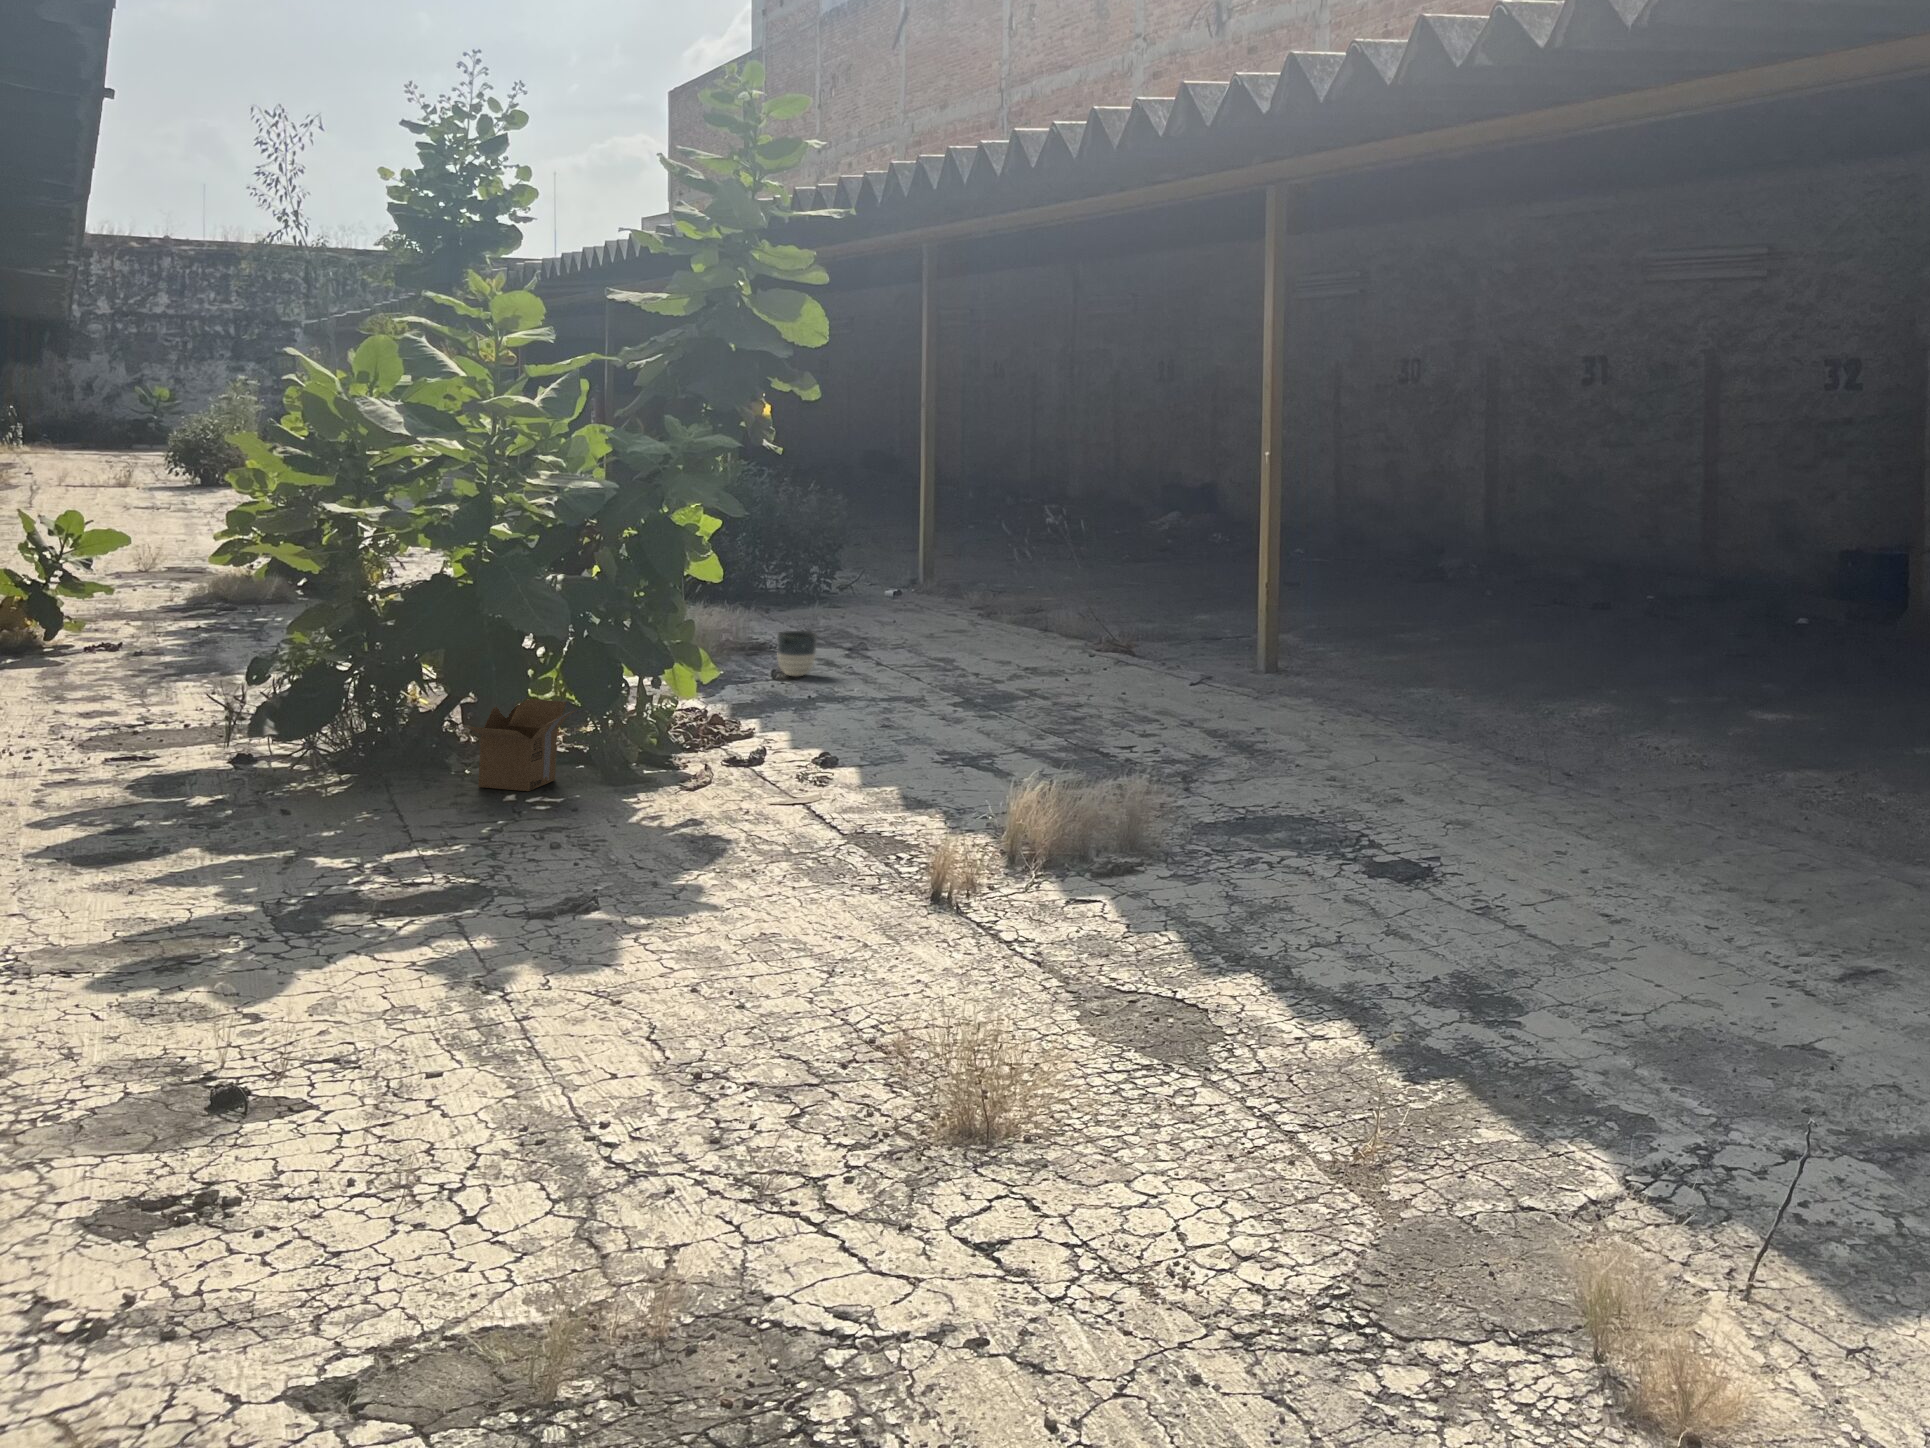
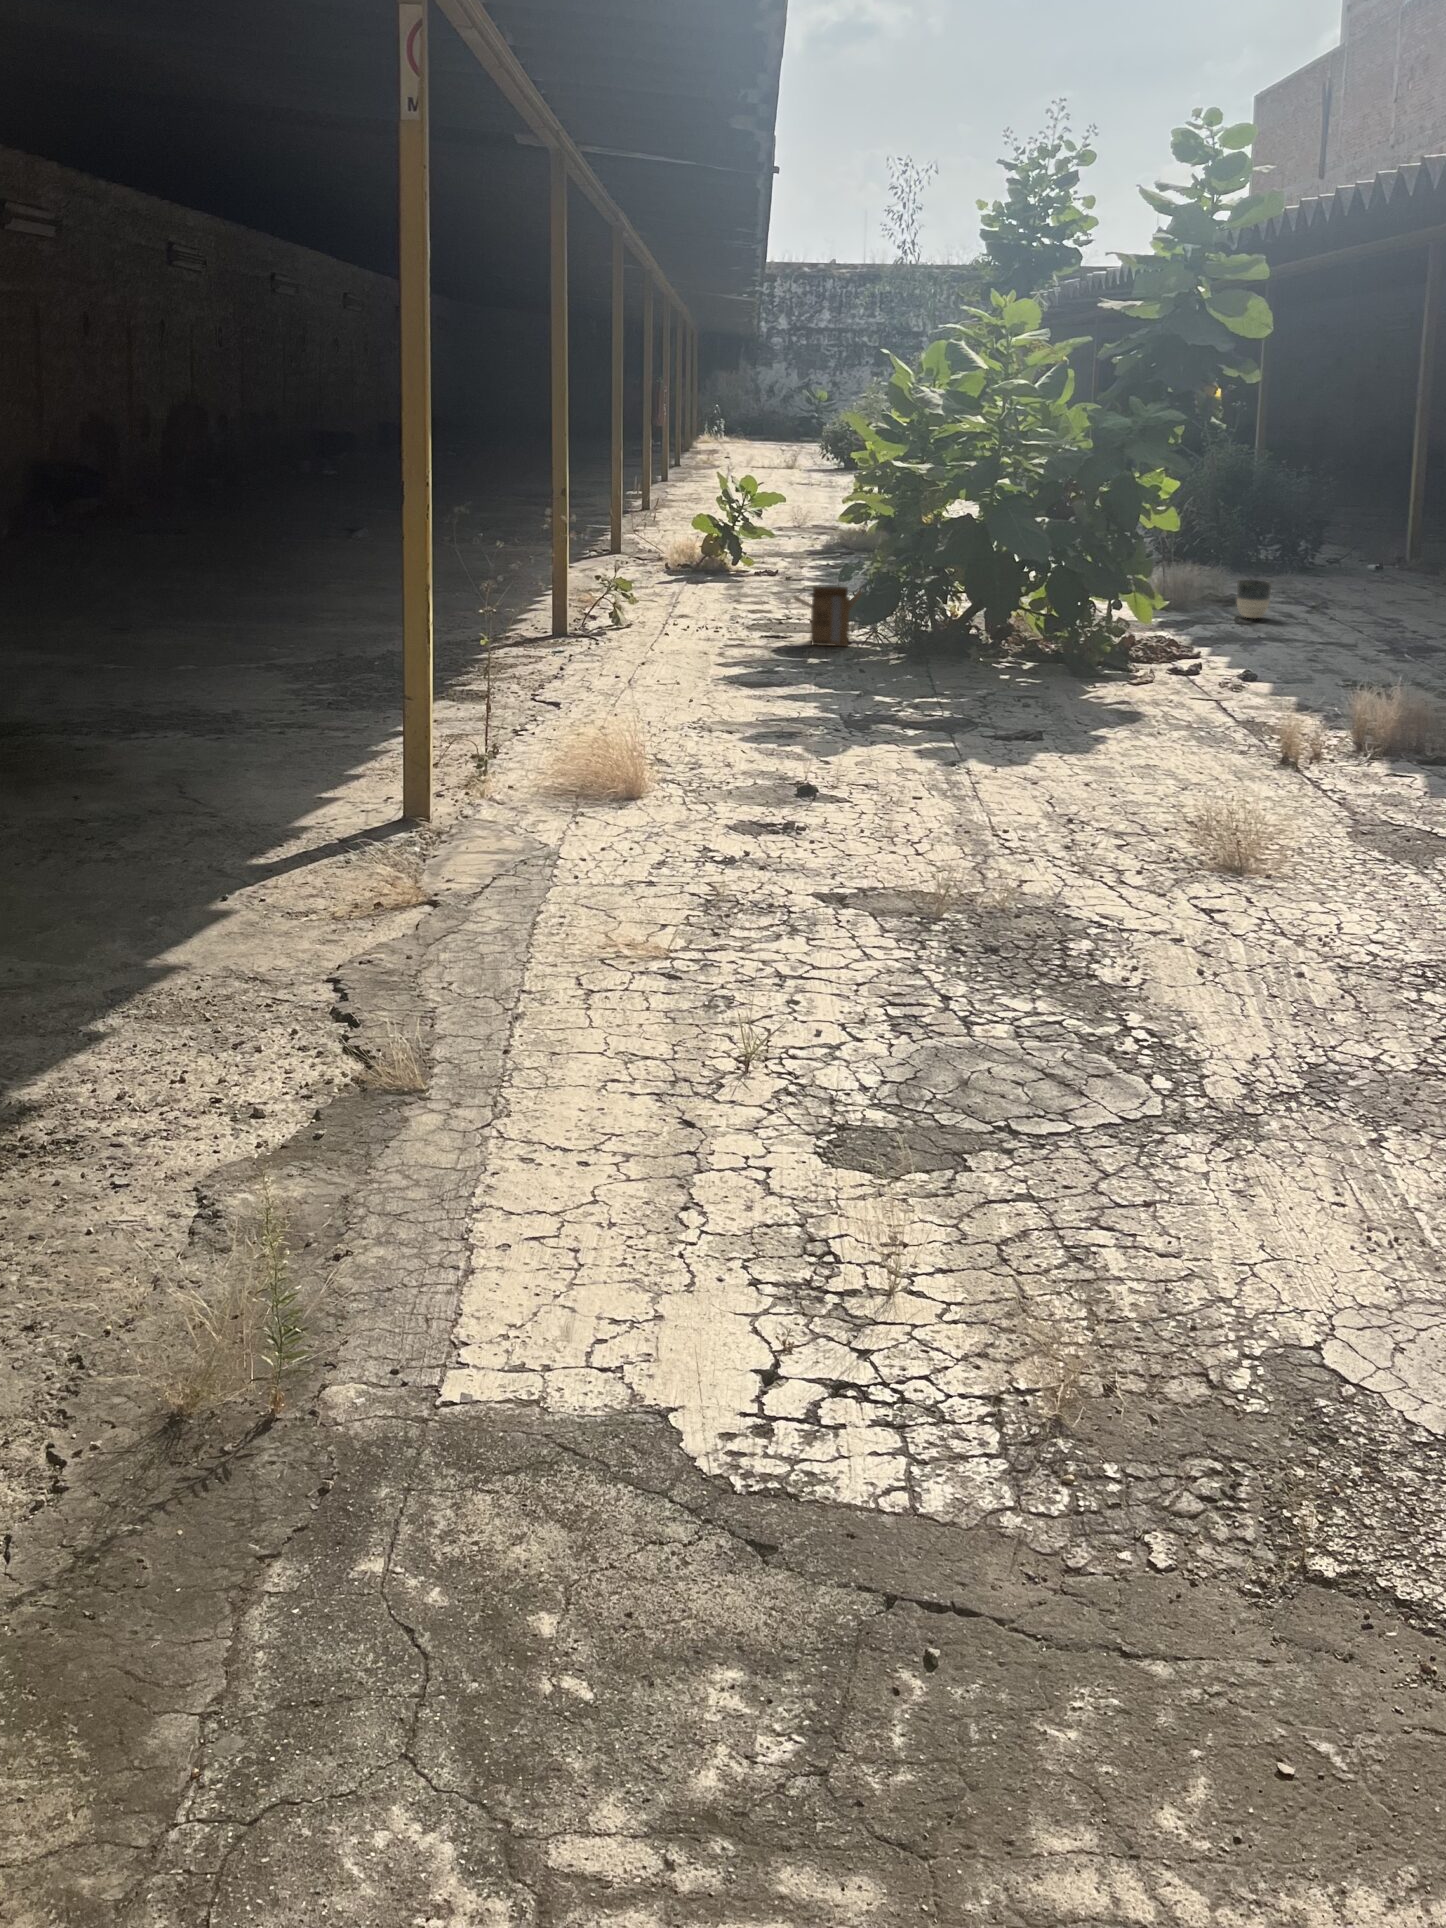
cardboard box: present [467,699,576,791] -> present [793,587,862,646]

